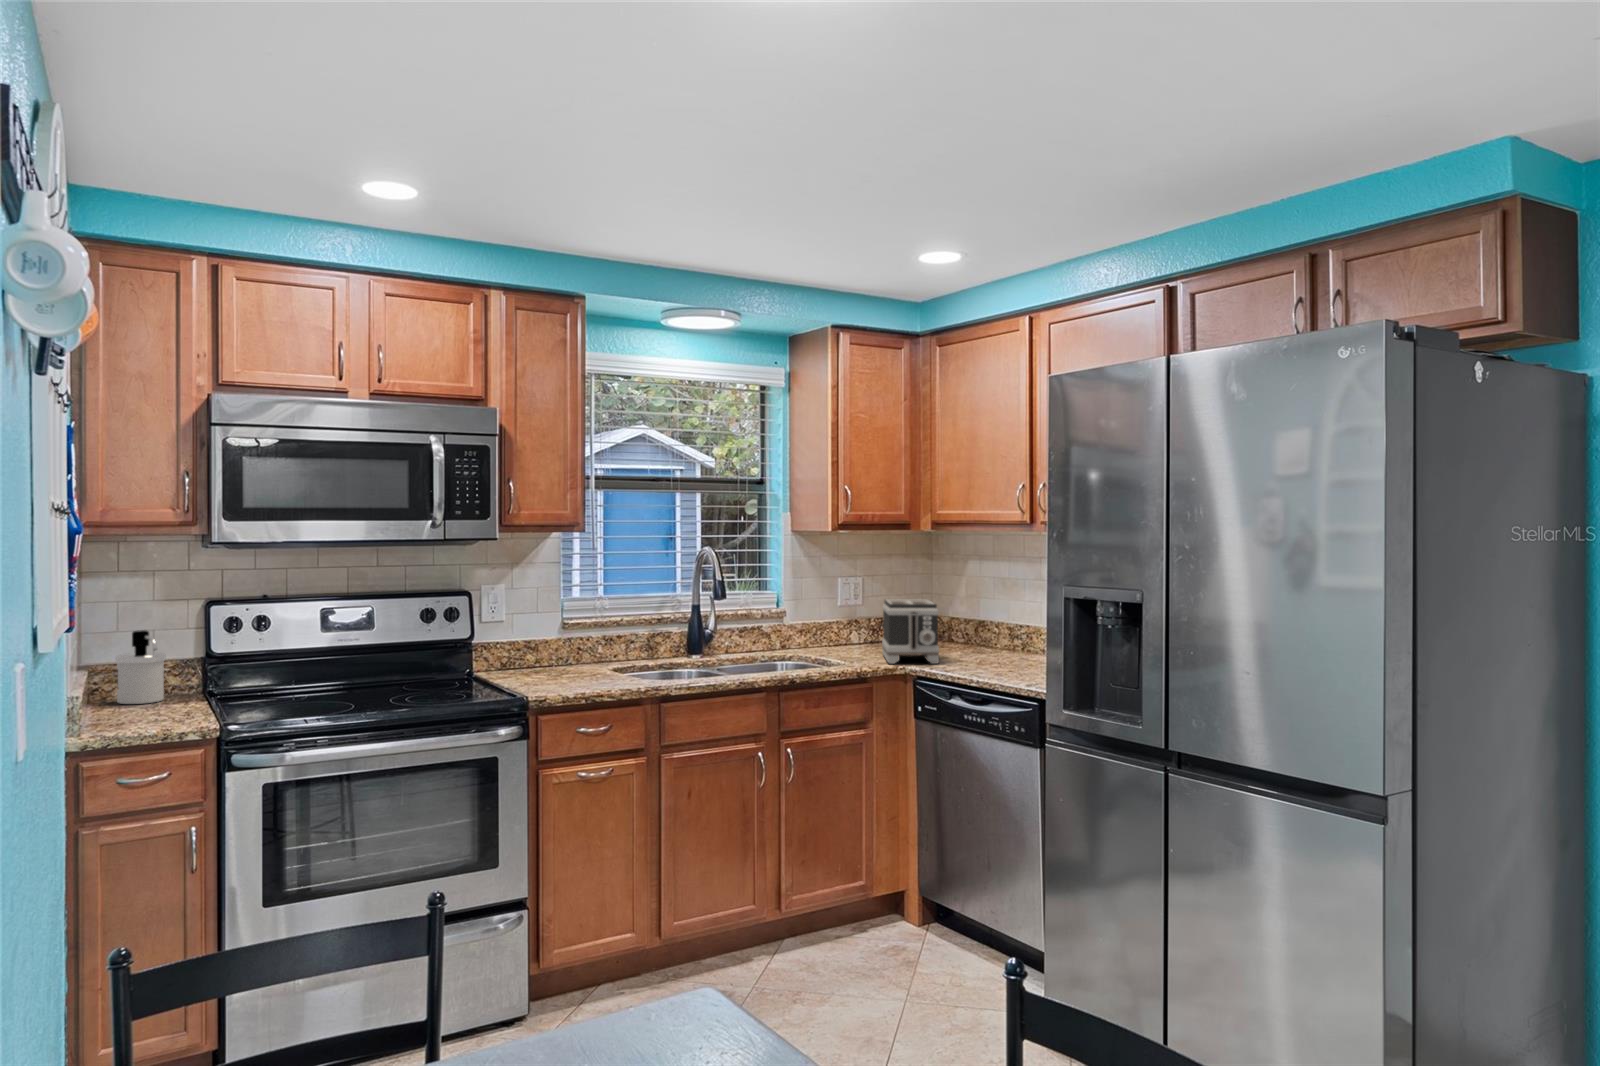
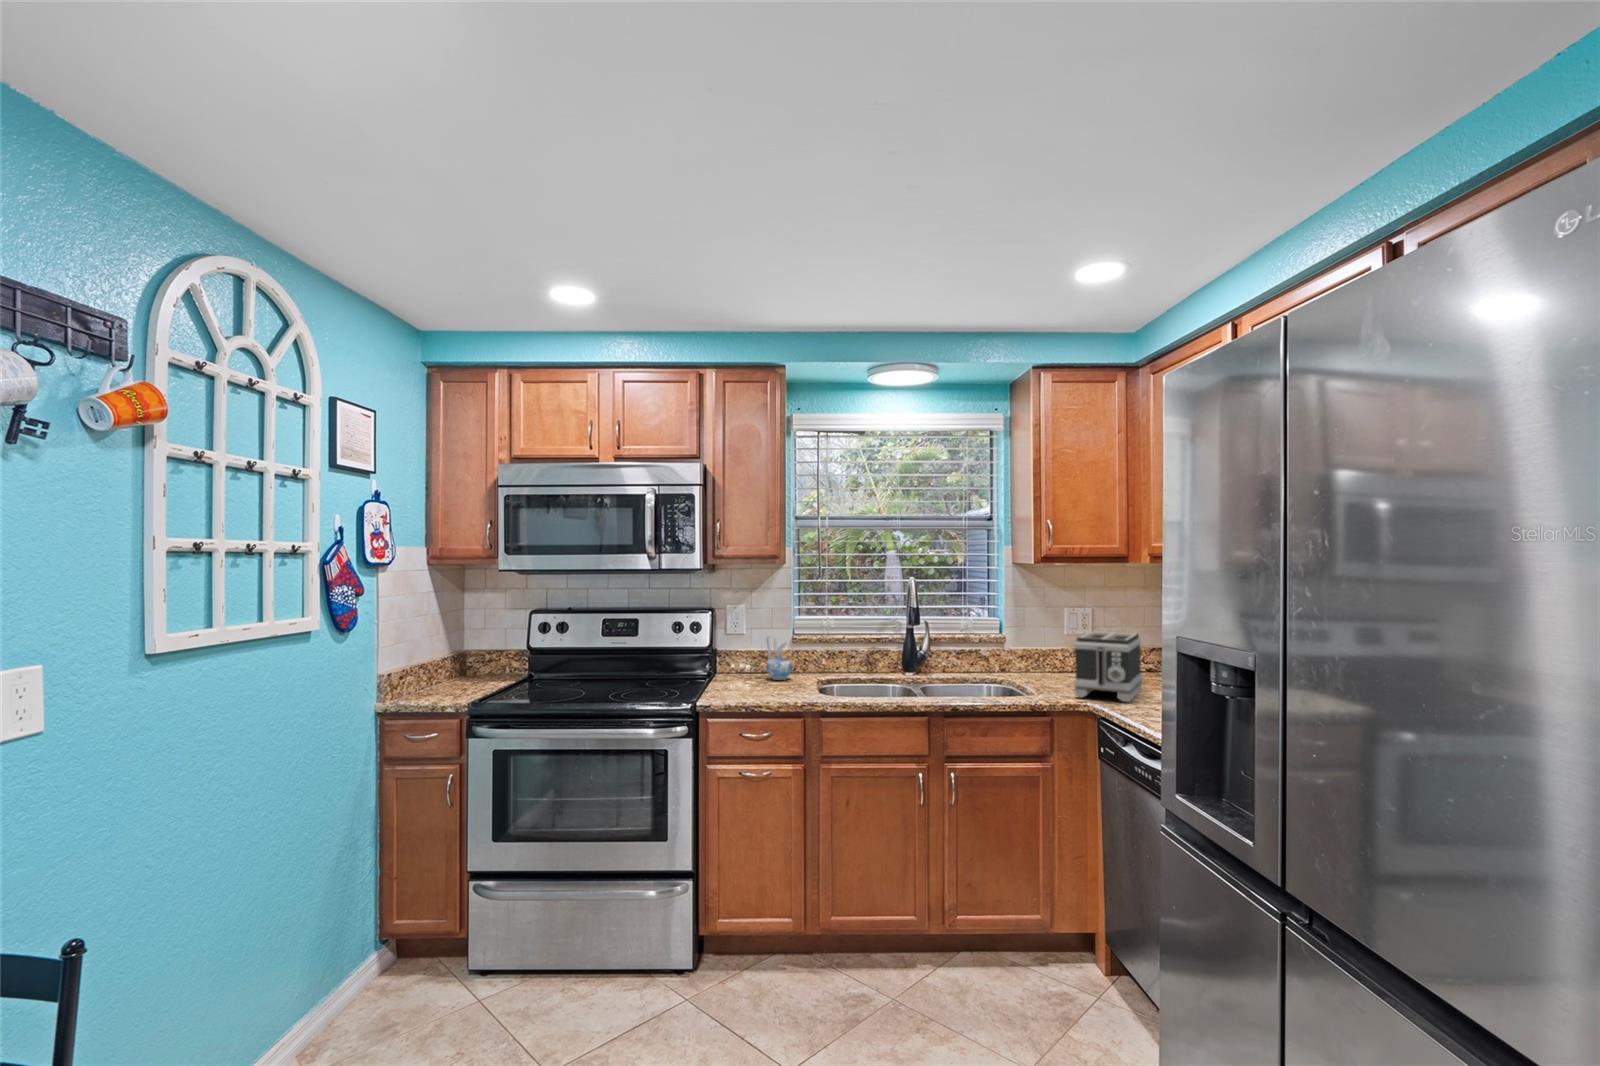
ceramic pitcher: none [542,620,575,674] -> present [766,635,792,680]
soap dispenser: present [115,630,165,704] -> none [480,629,511,679]

